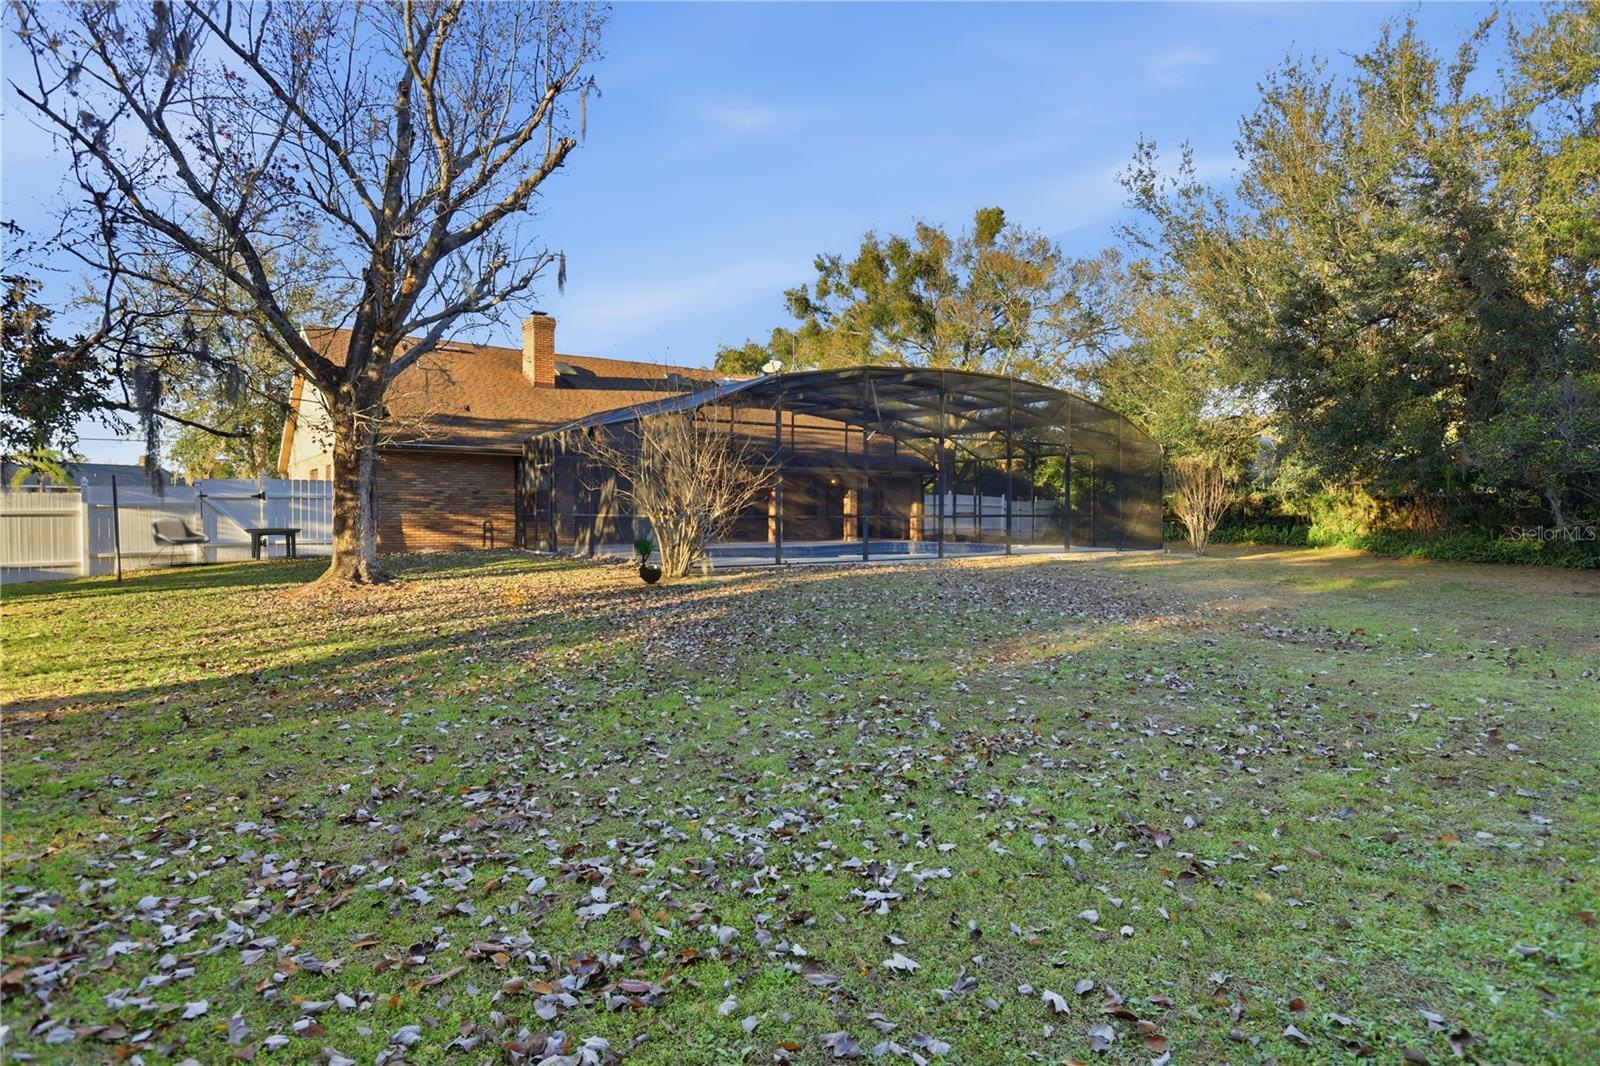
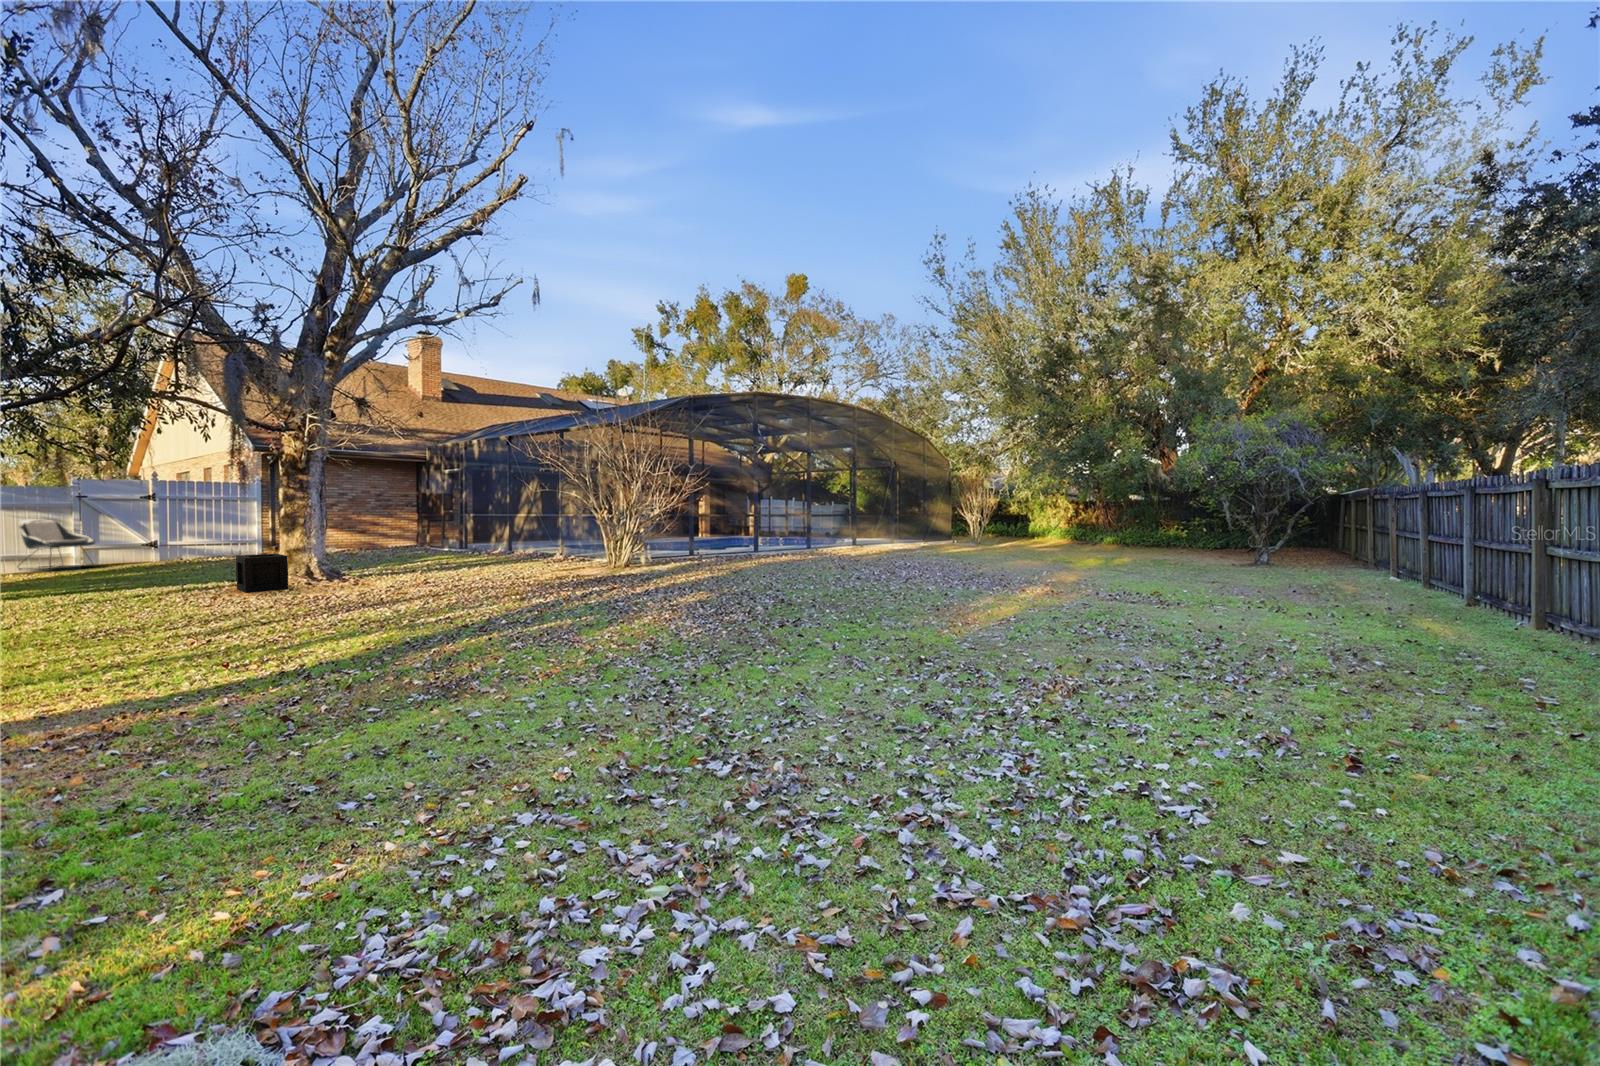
bench: present [483,519,527,547] -> none [384,518,429,545]
round table: present [244,528,302,560] -> none [130,529,200,561]
potted tree: present [632,537,662,583] -> none [577,529,605,573]
wooden crate: none [292,554,335,593] -> present [236,554,288,593]

